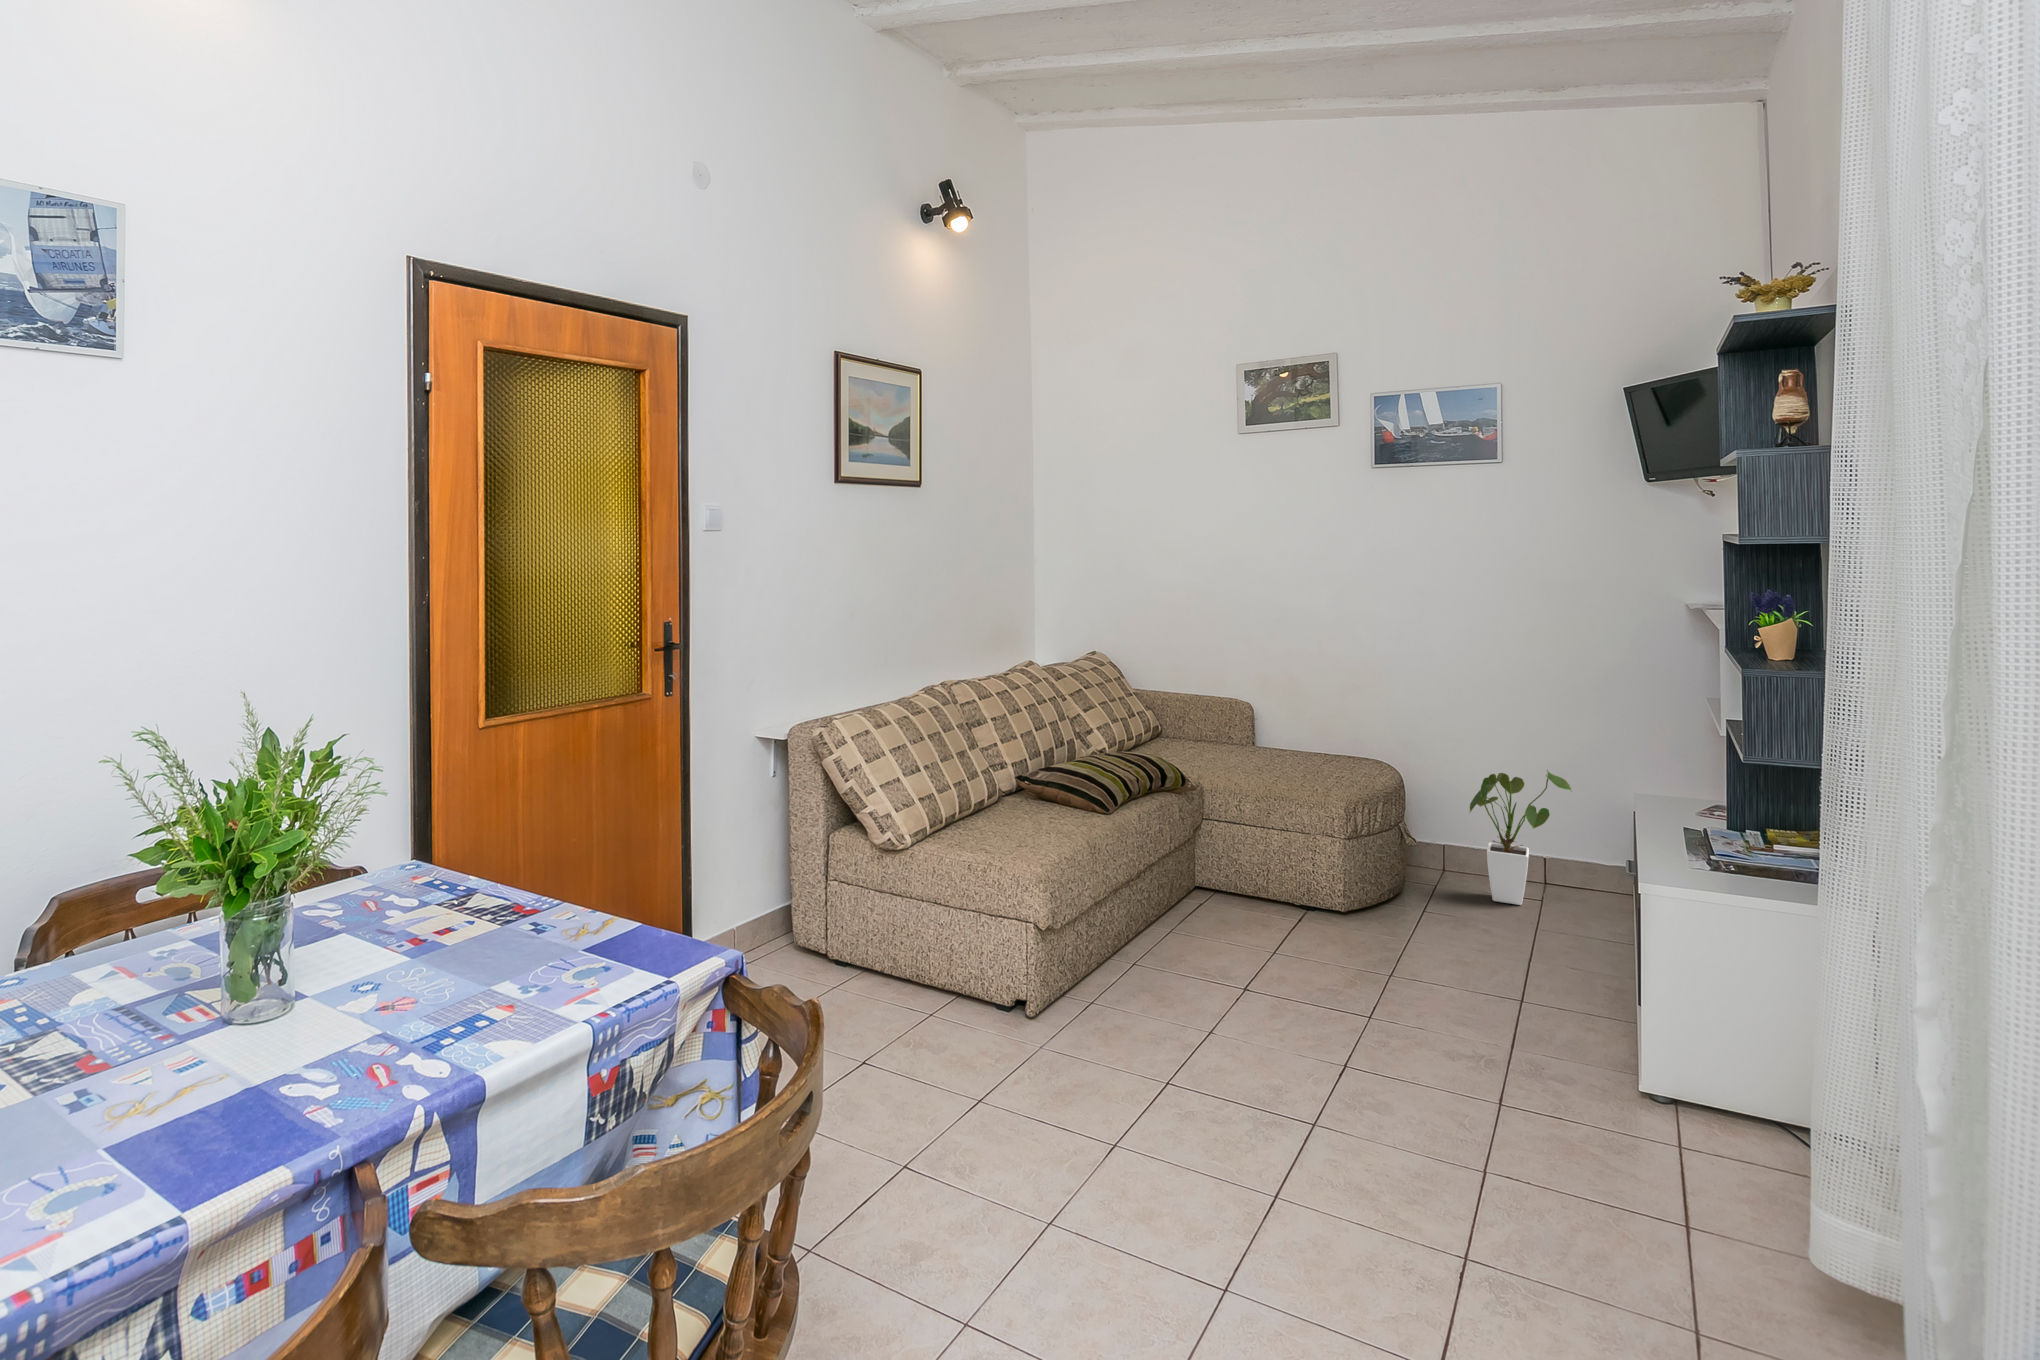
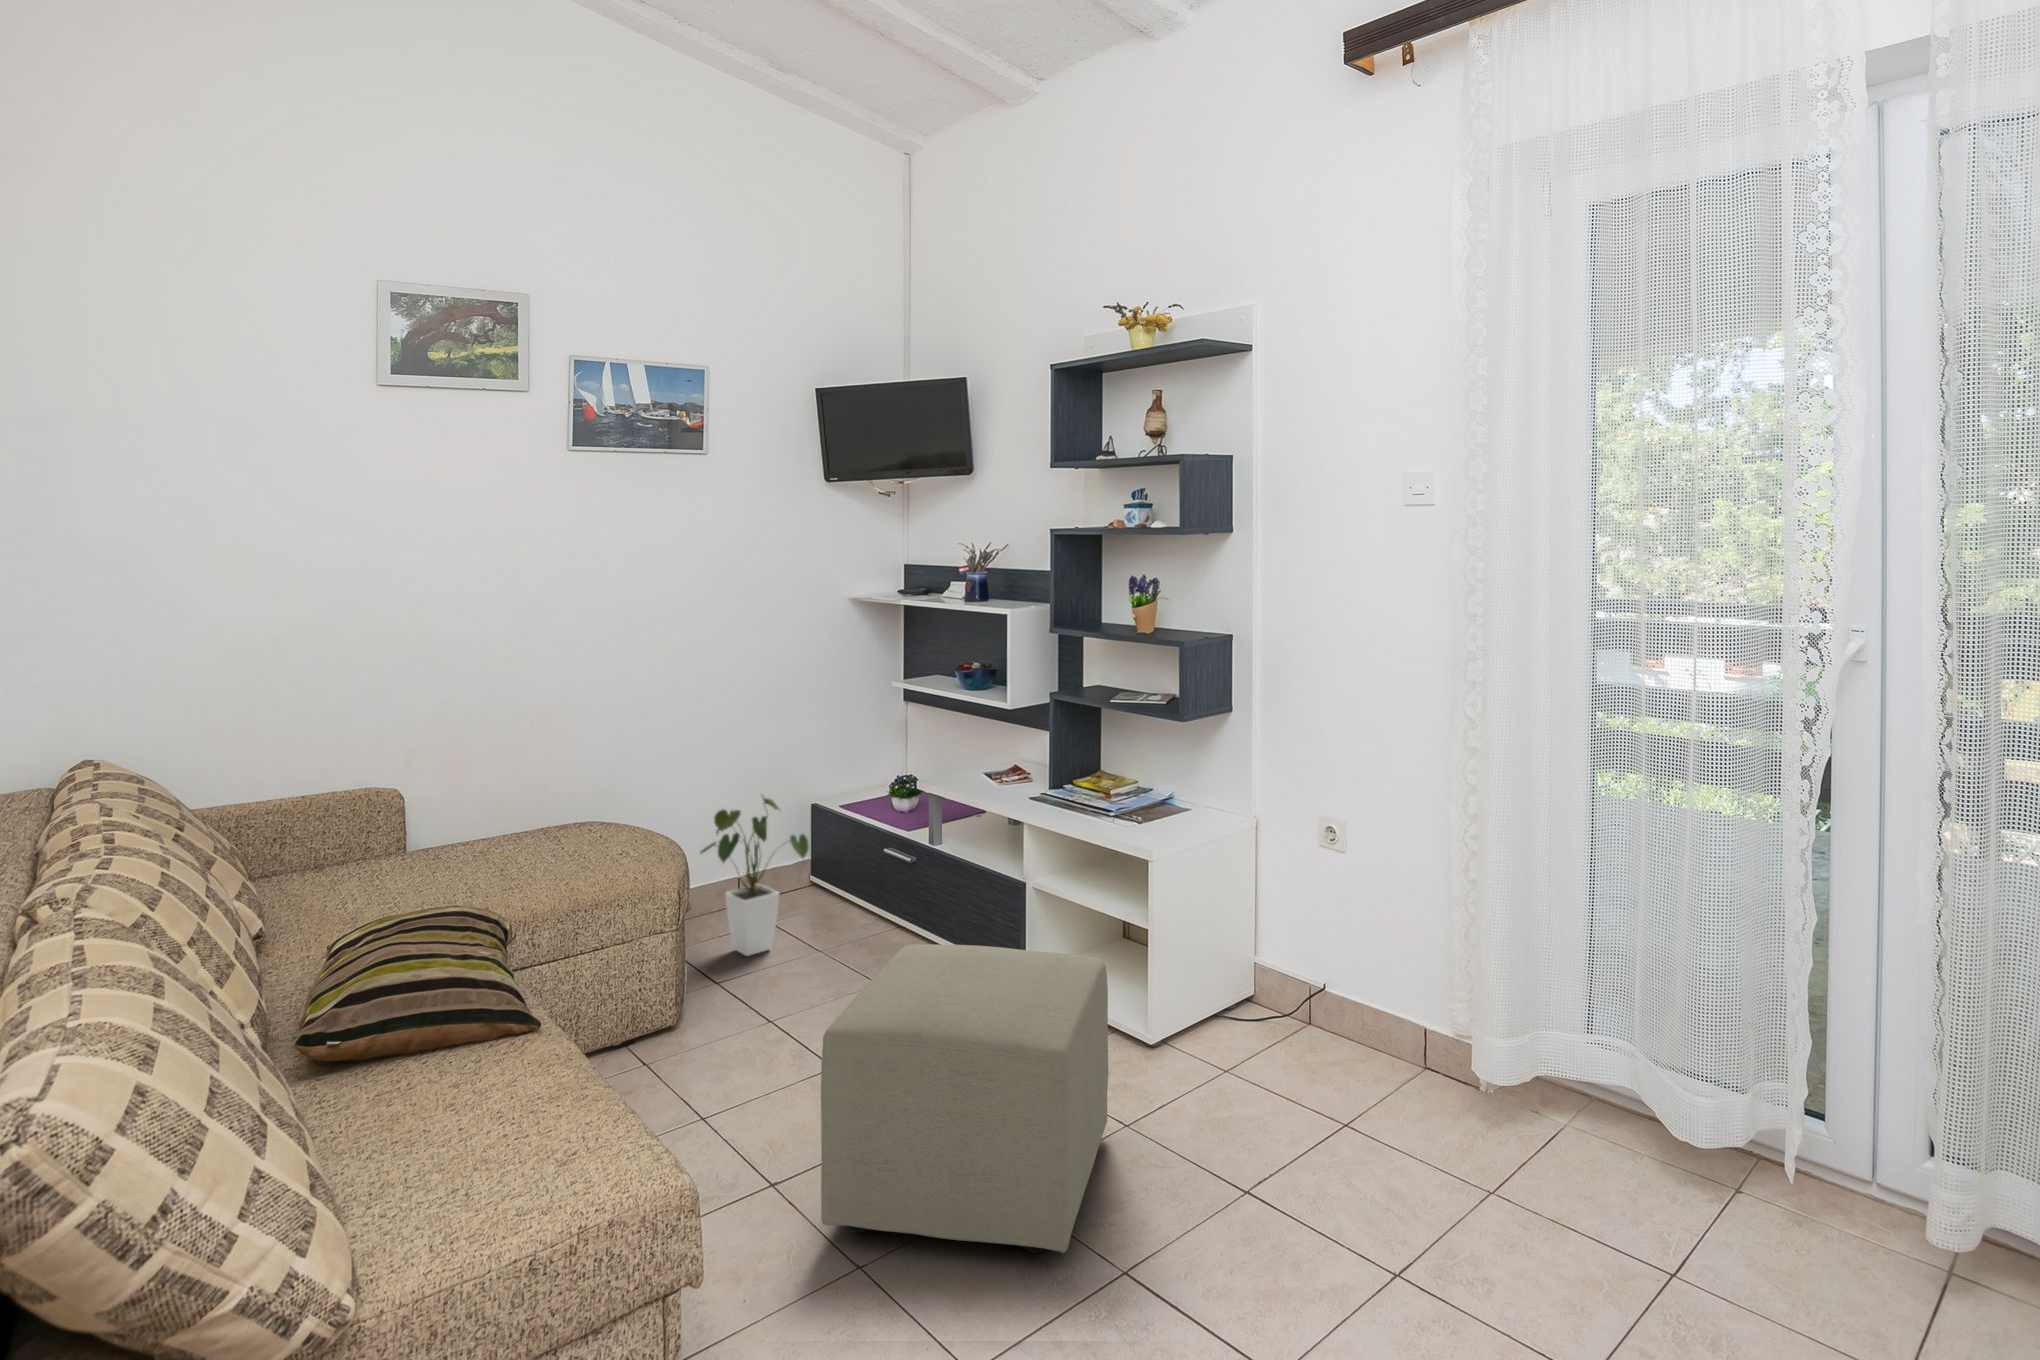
ottoman: none [1222,865,1495,1084] -> present [821,944,1108,1253]

